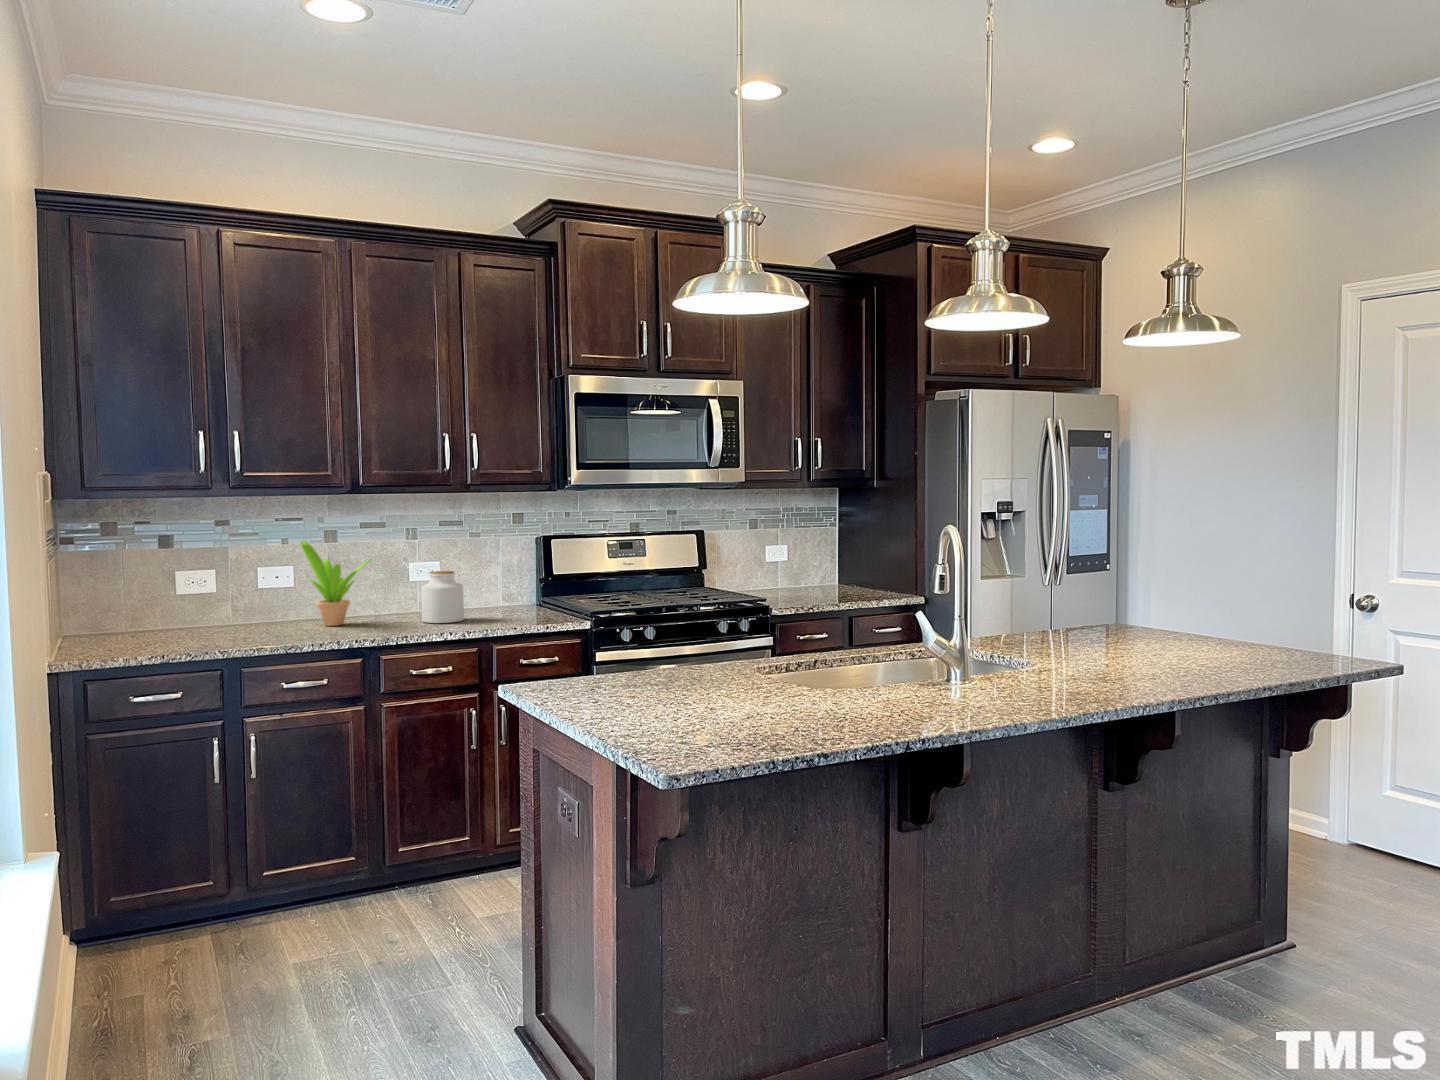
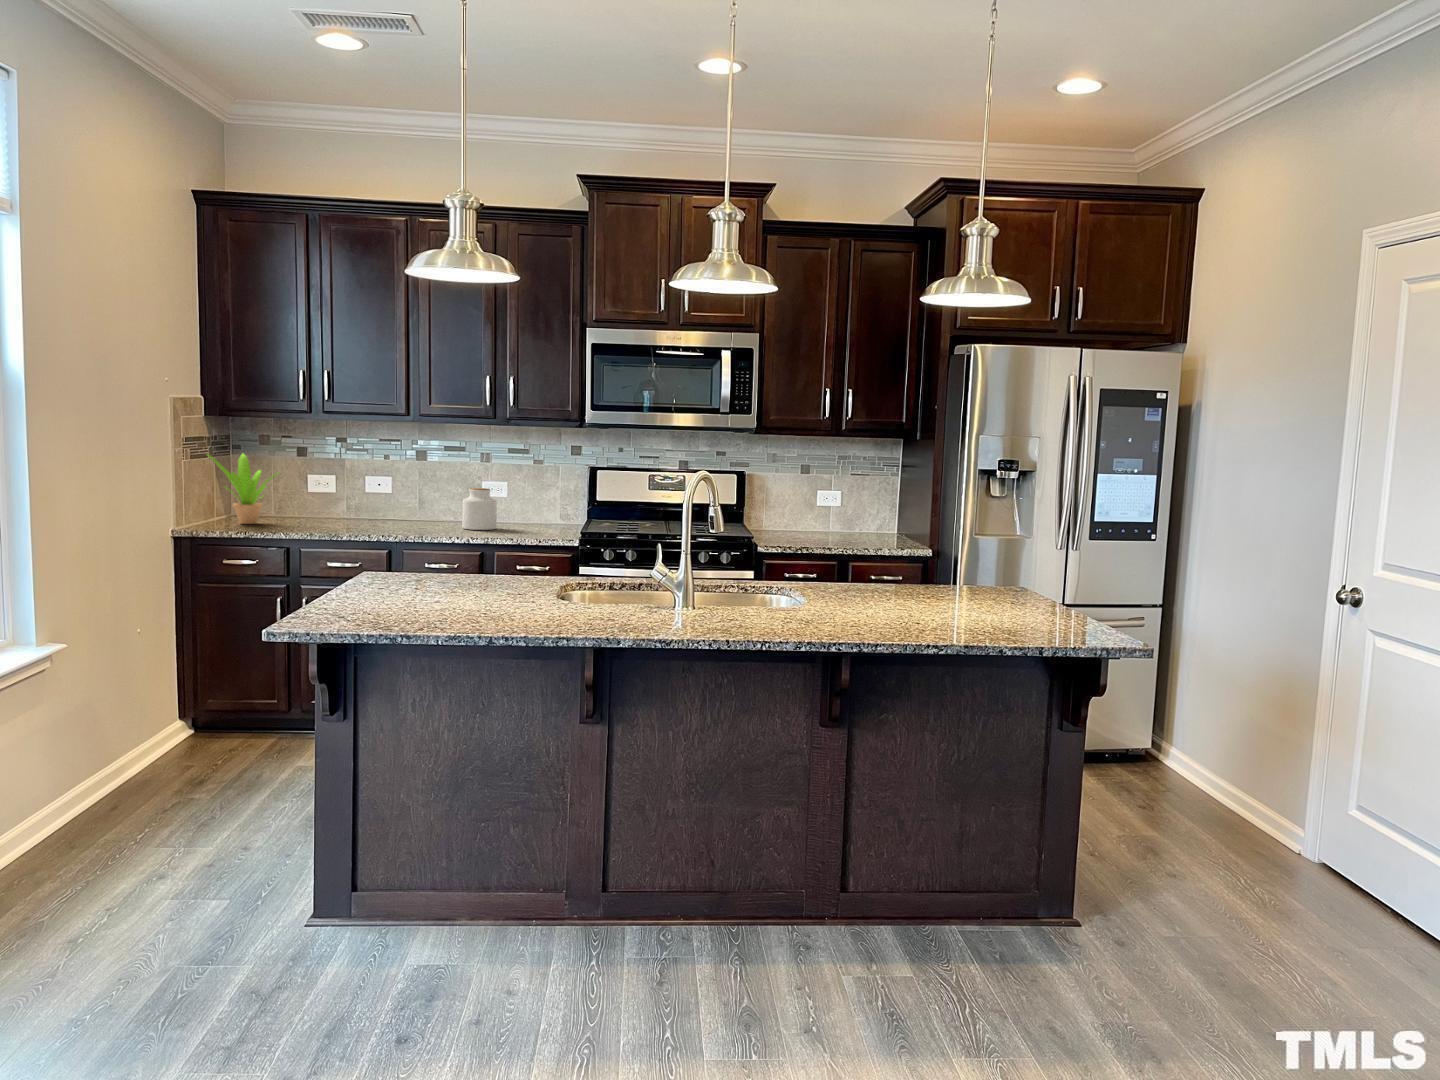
potted plant: present [301,541,370,626] -> present [207,454,279,524]

